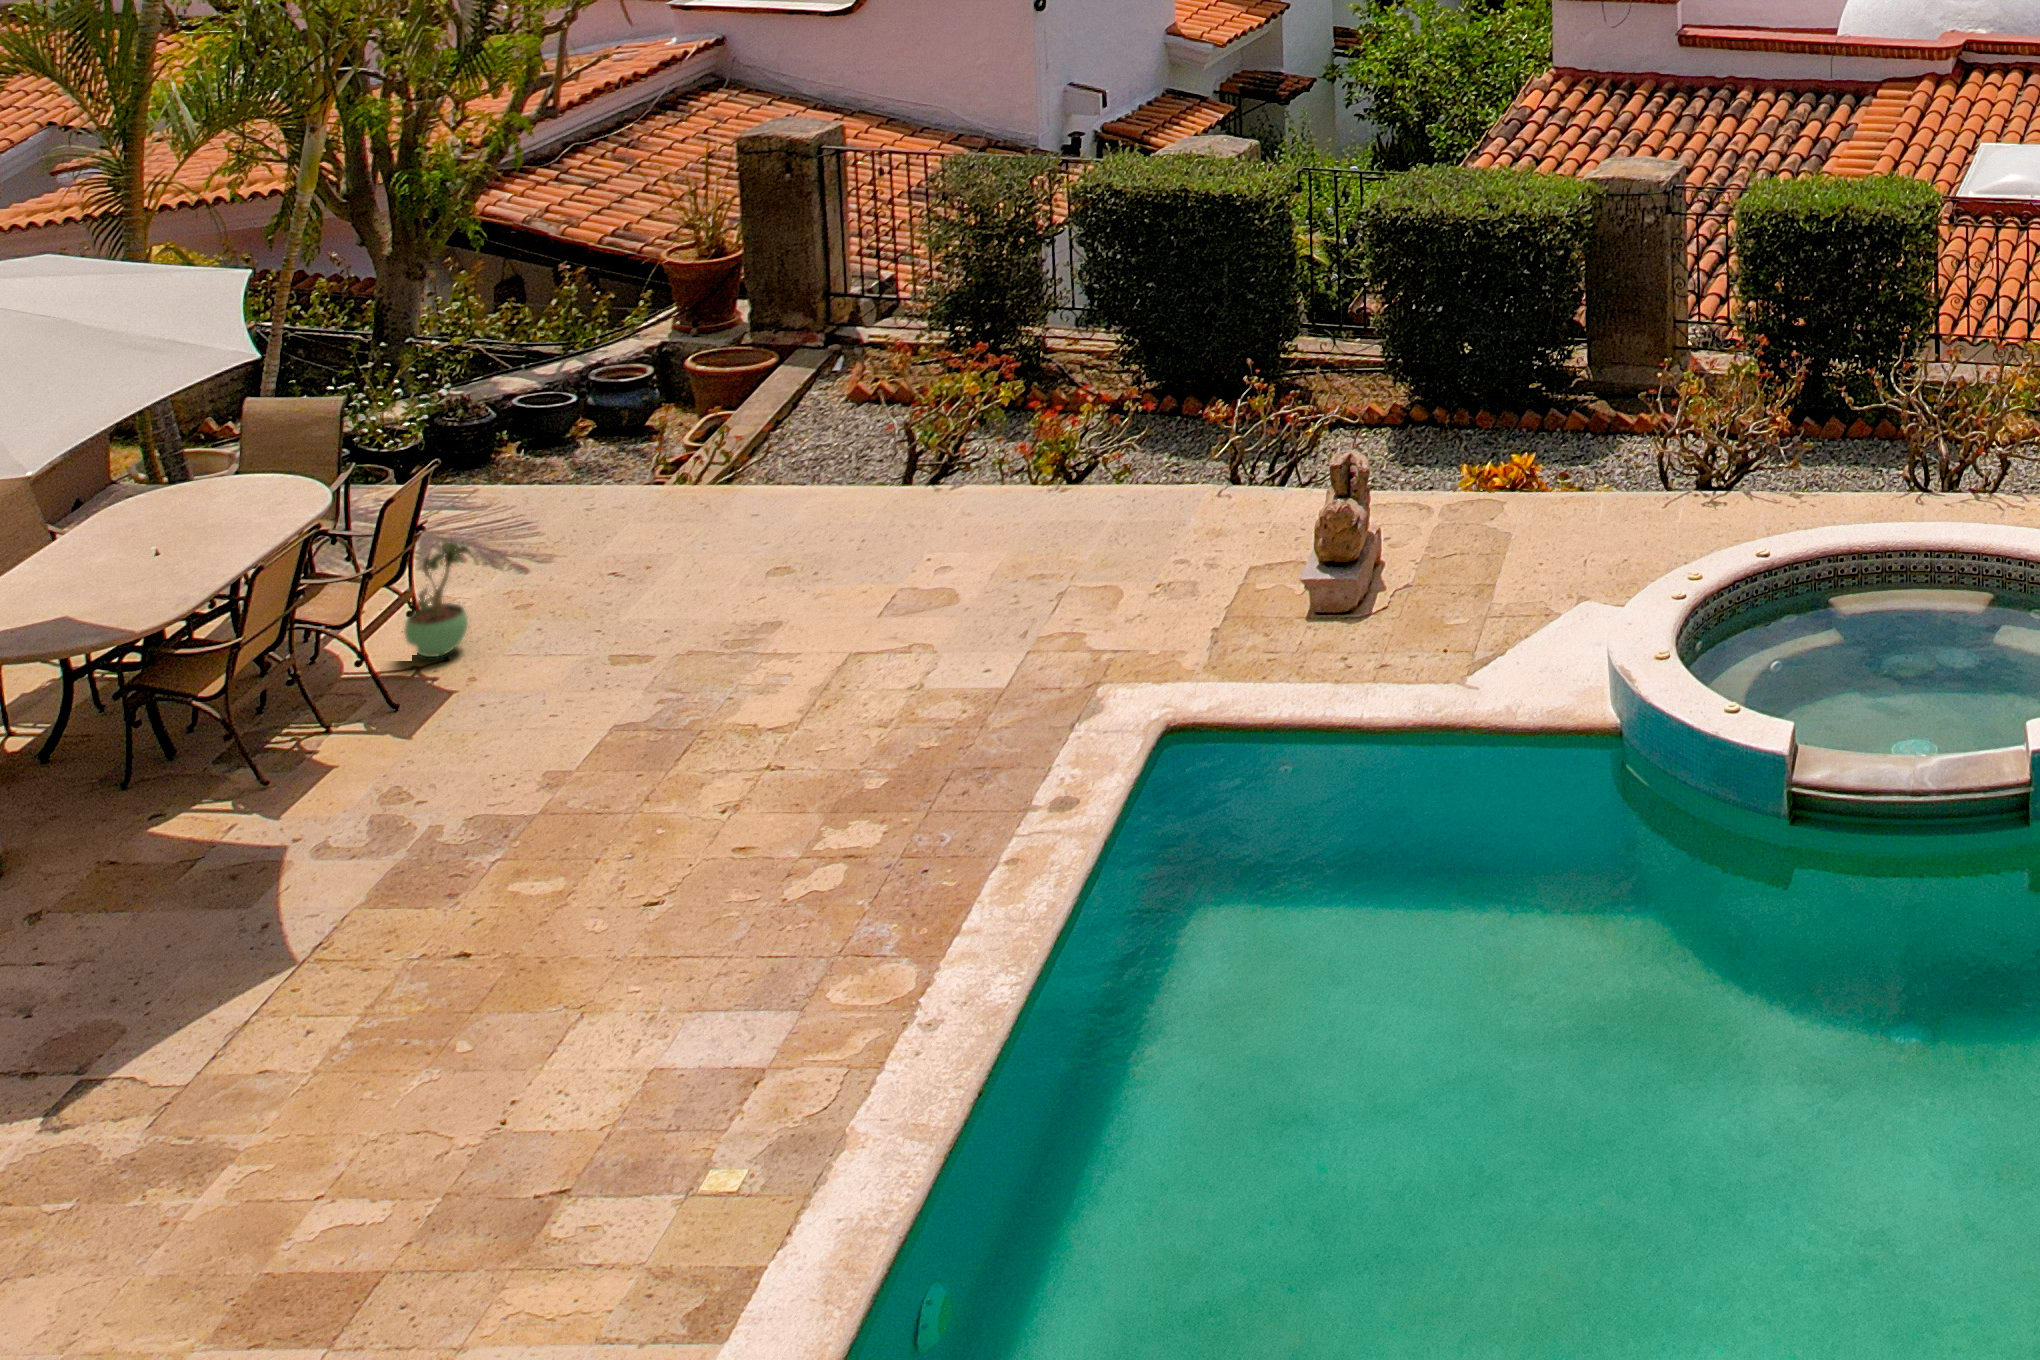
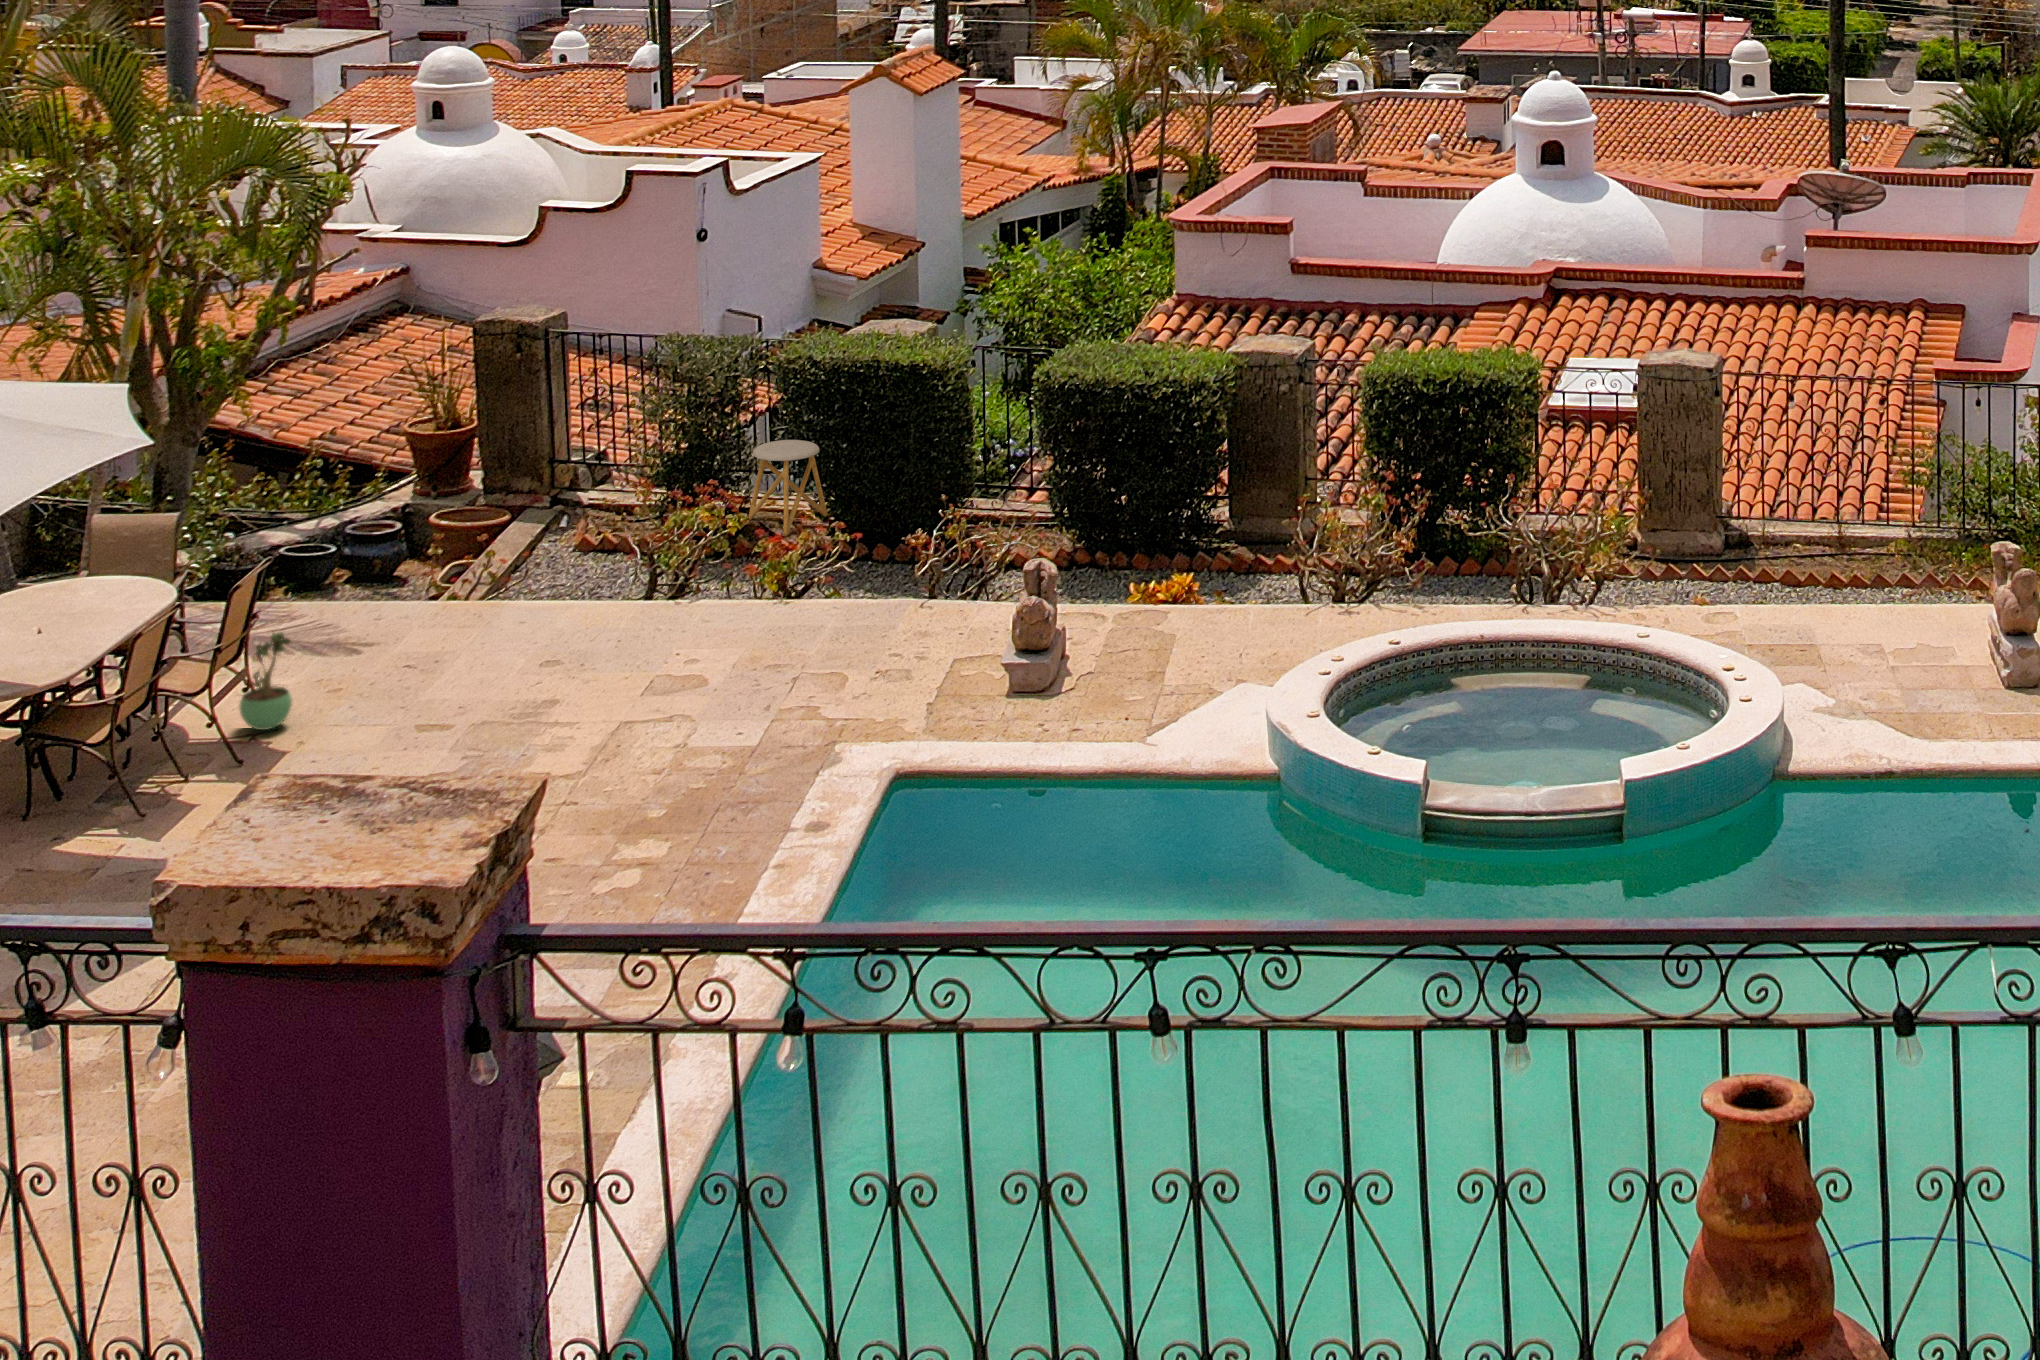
stool: none [1043,273,1134,386] -> present [748,440,827,535]

